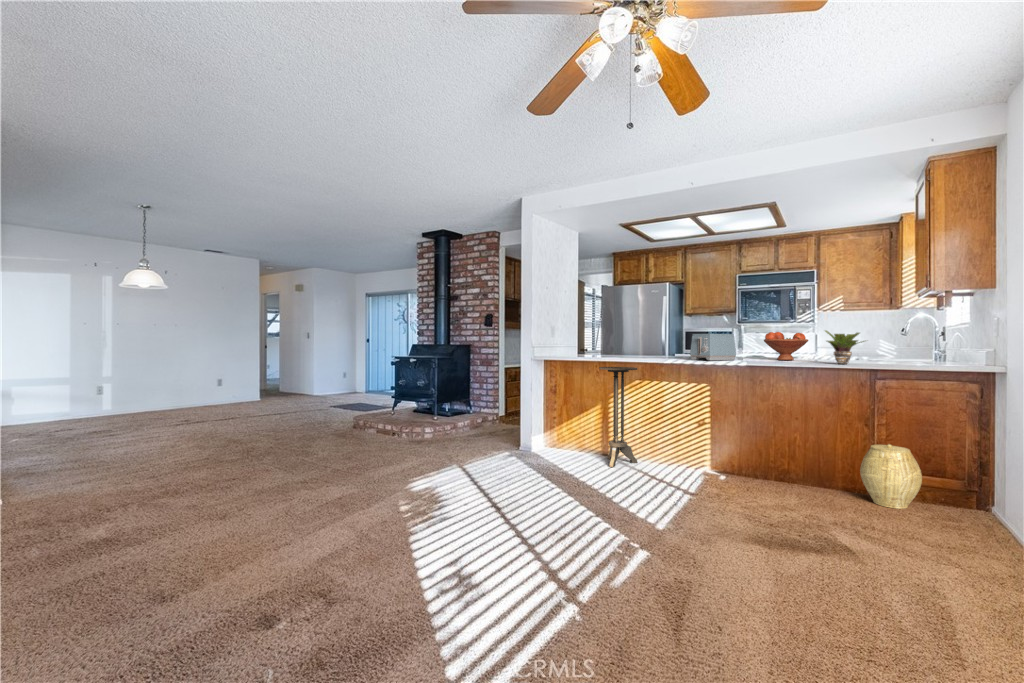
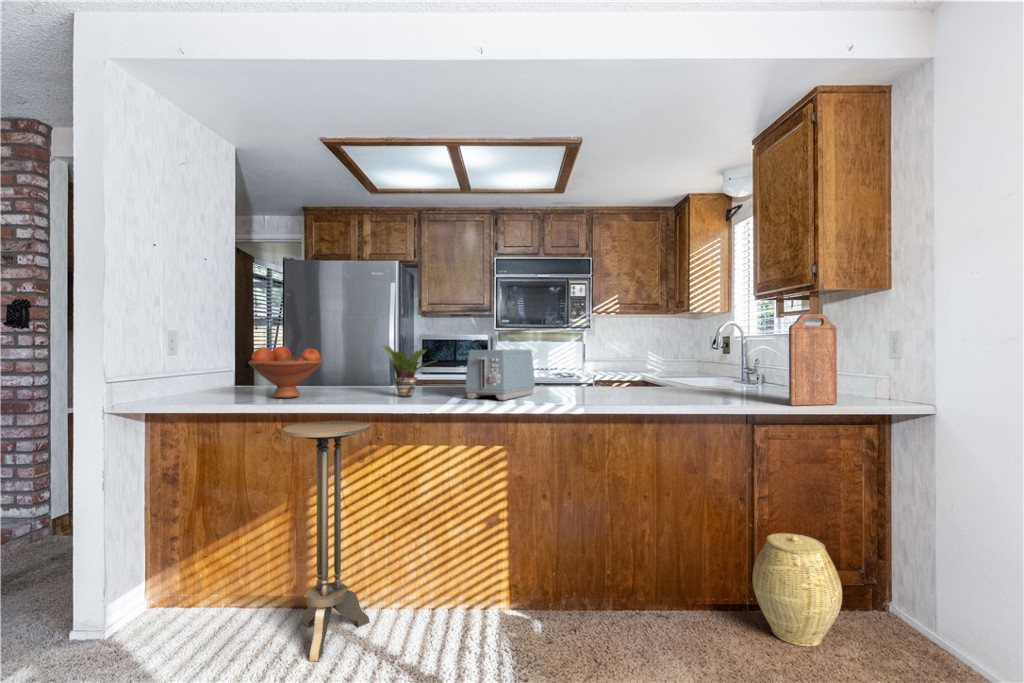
cutting board: none [897,308,941,367] -> present [789,314,837,406]
potted plant: present [825,331,864,364] -> present [383,346,435,397]
fruit bowl: present [764,332,808,360] -> present [248,346,323,398]

